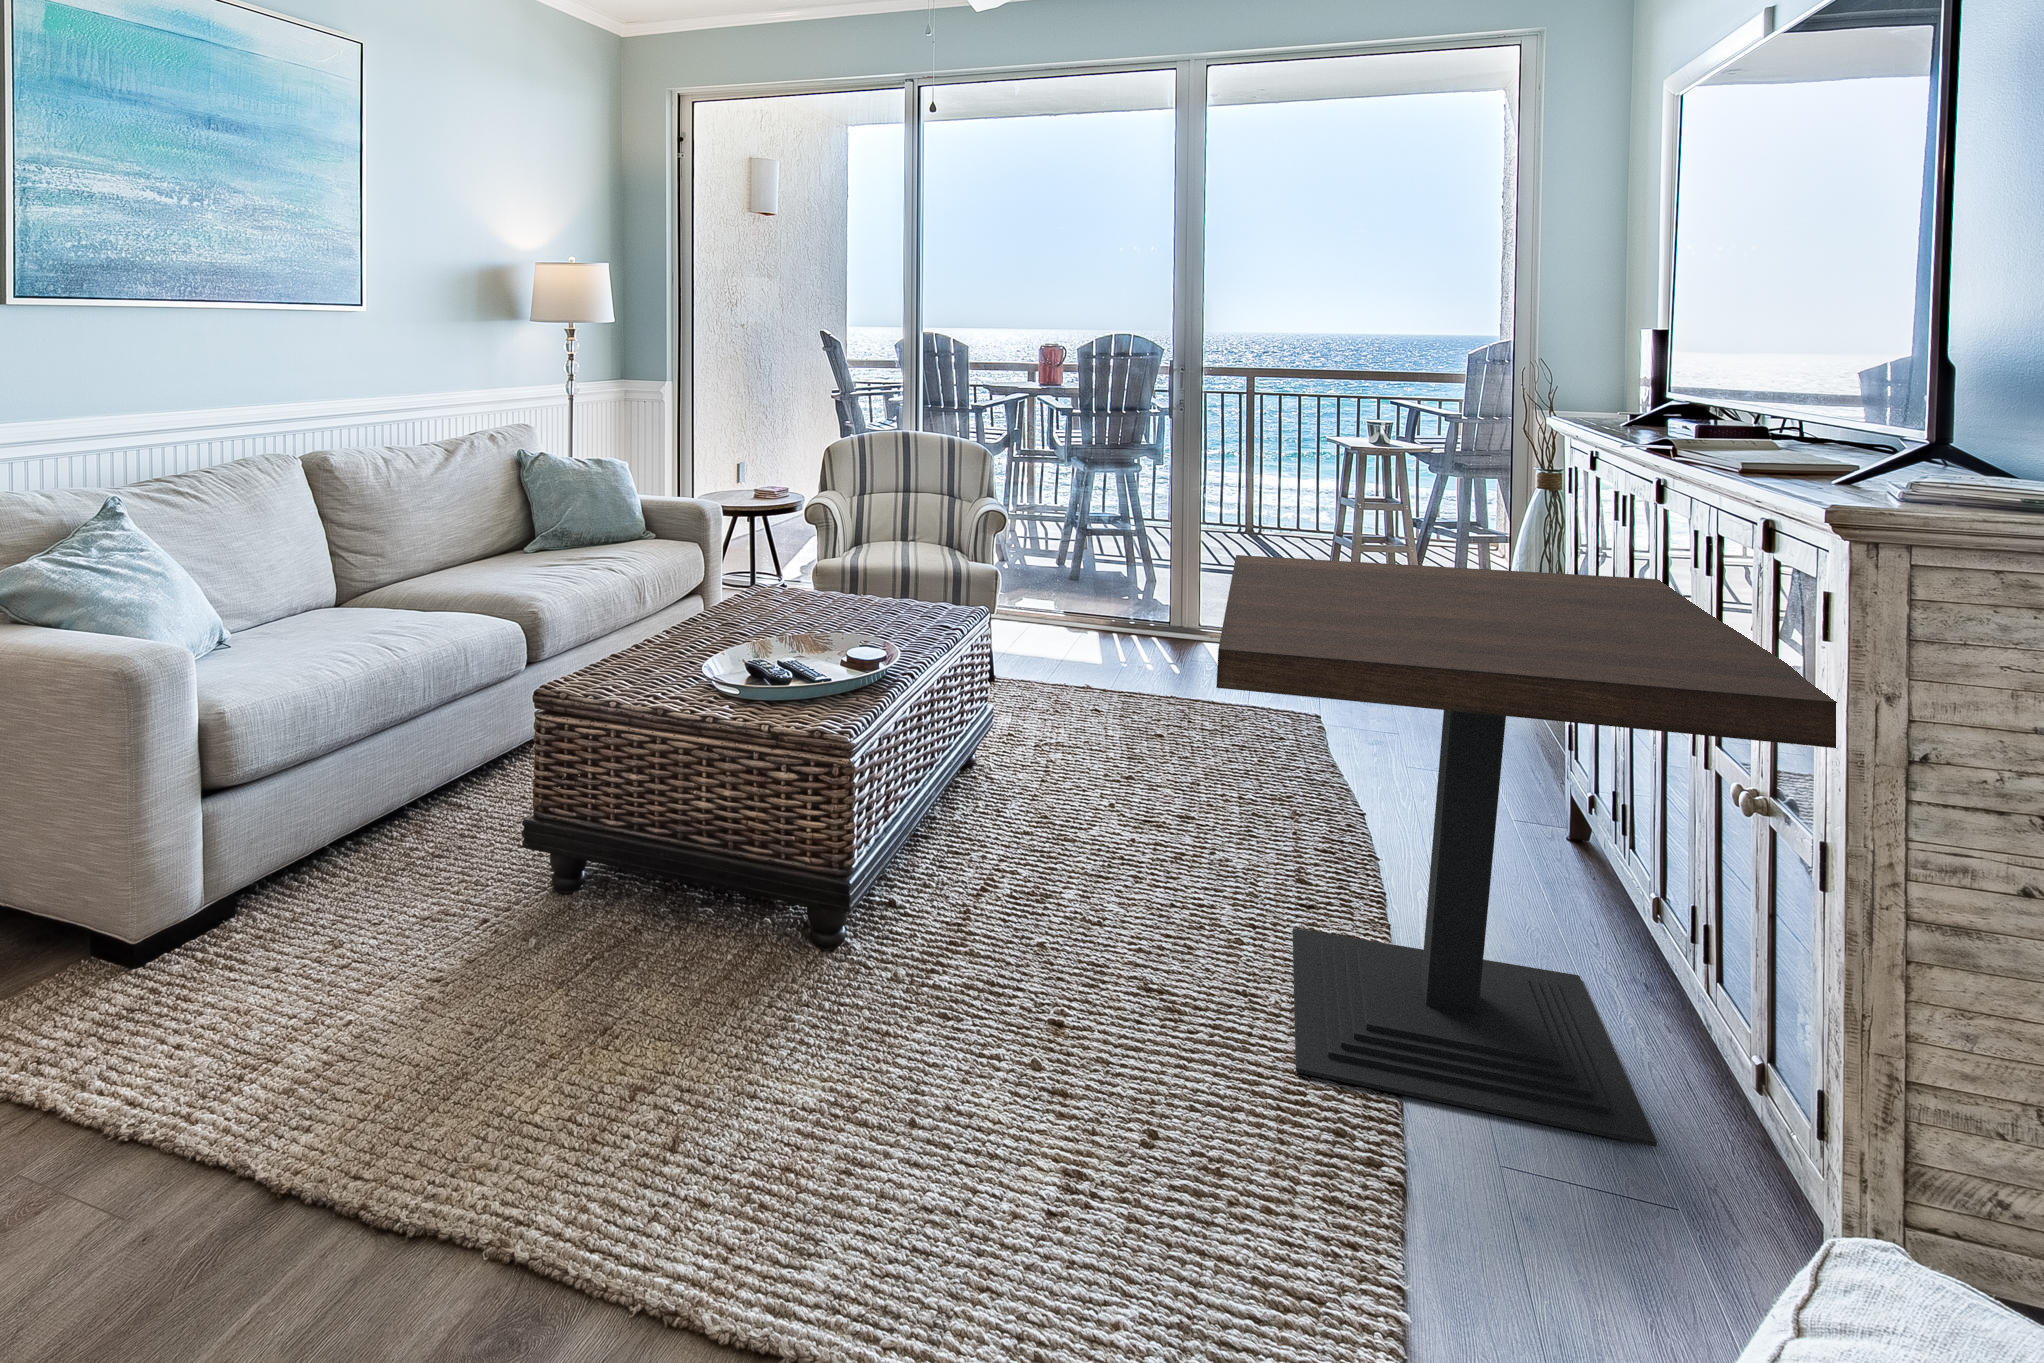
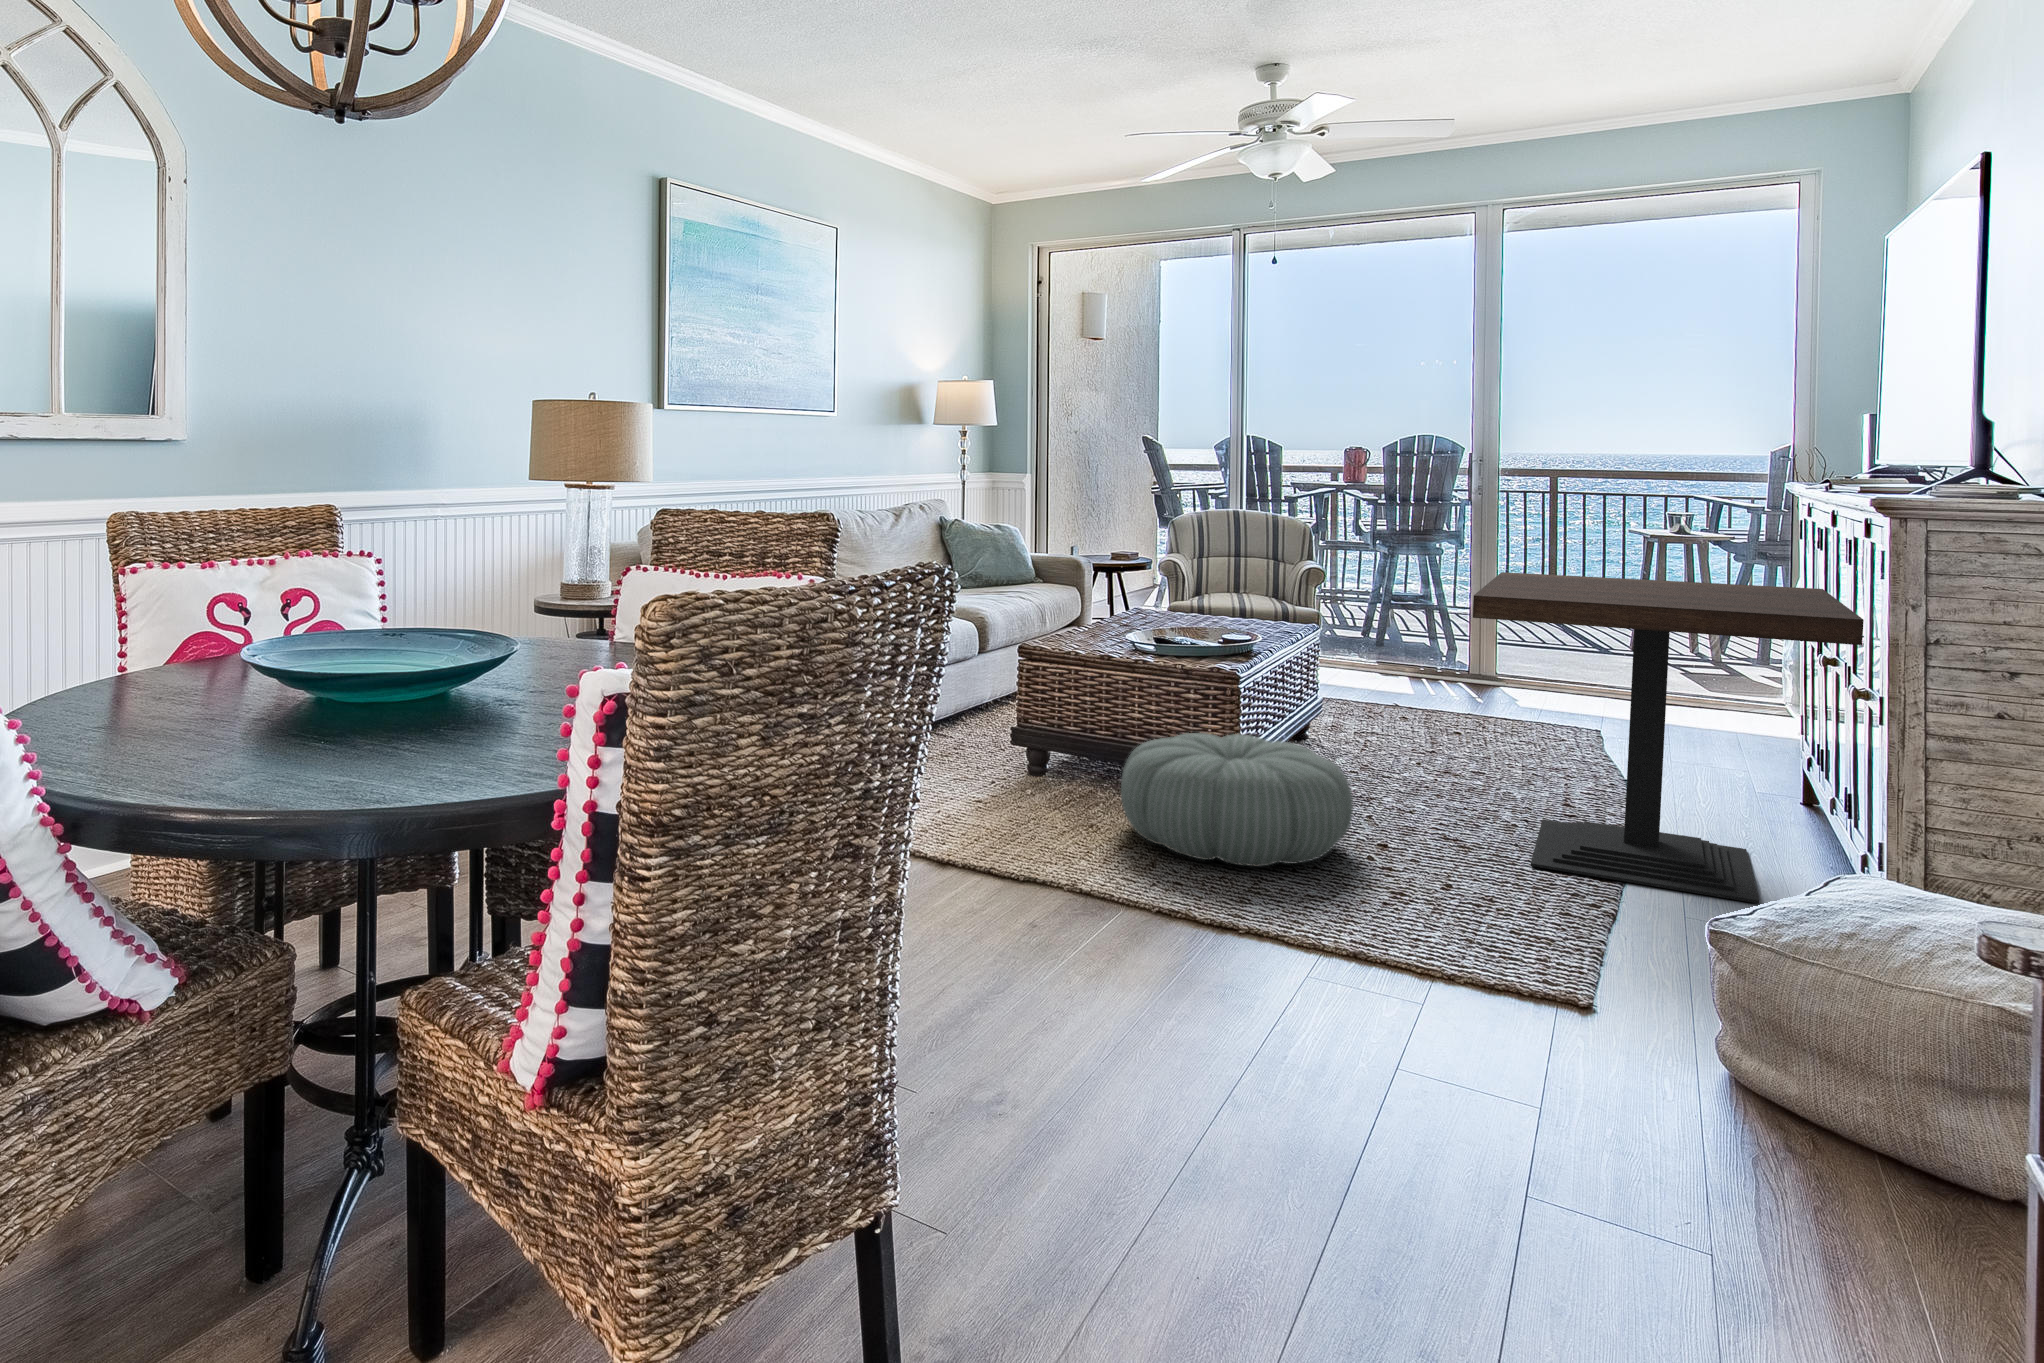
pouf: none [639,851,1021,1154] -> present [1121,733,1353,867]

